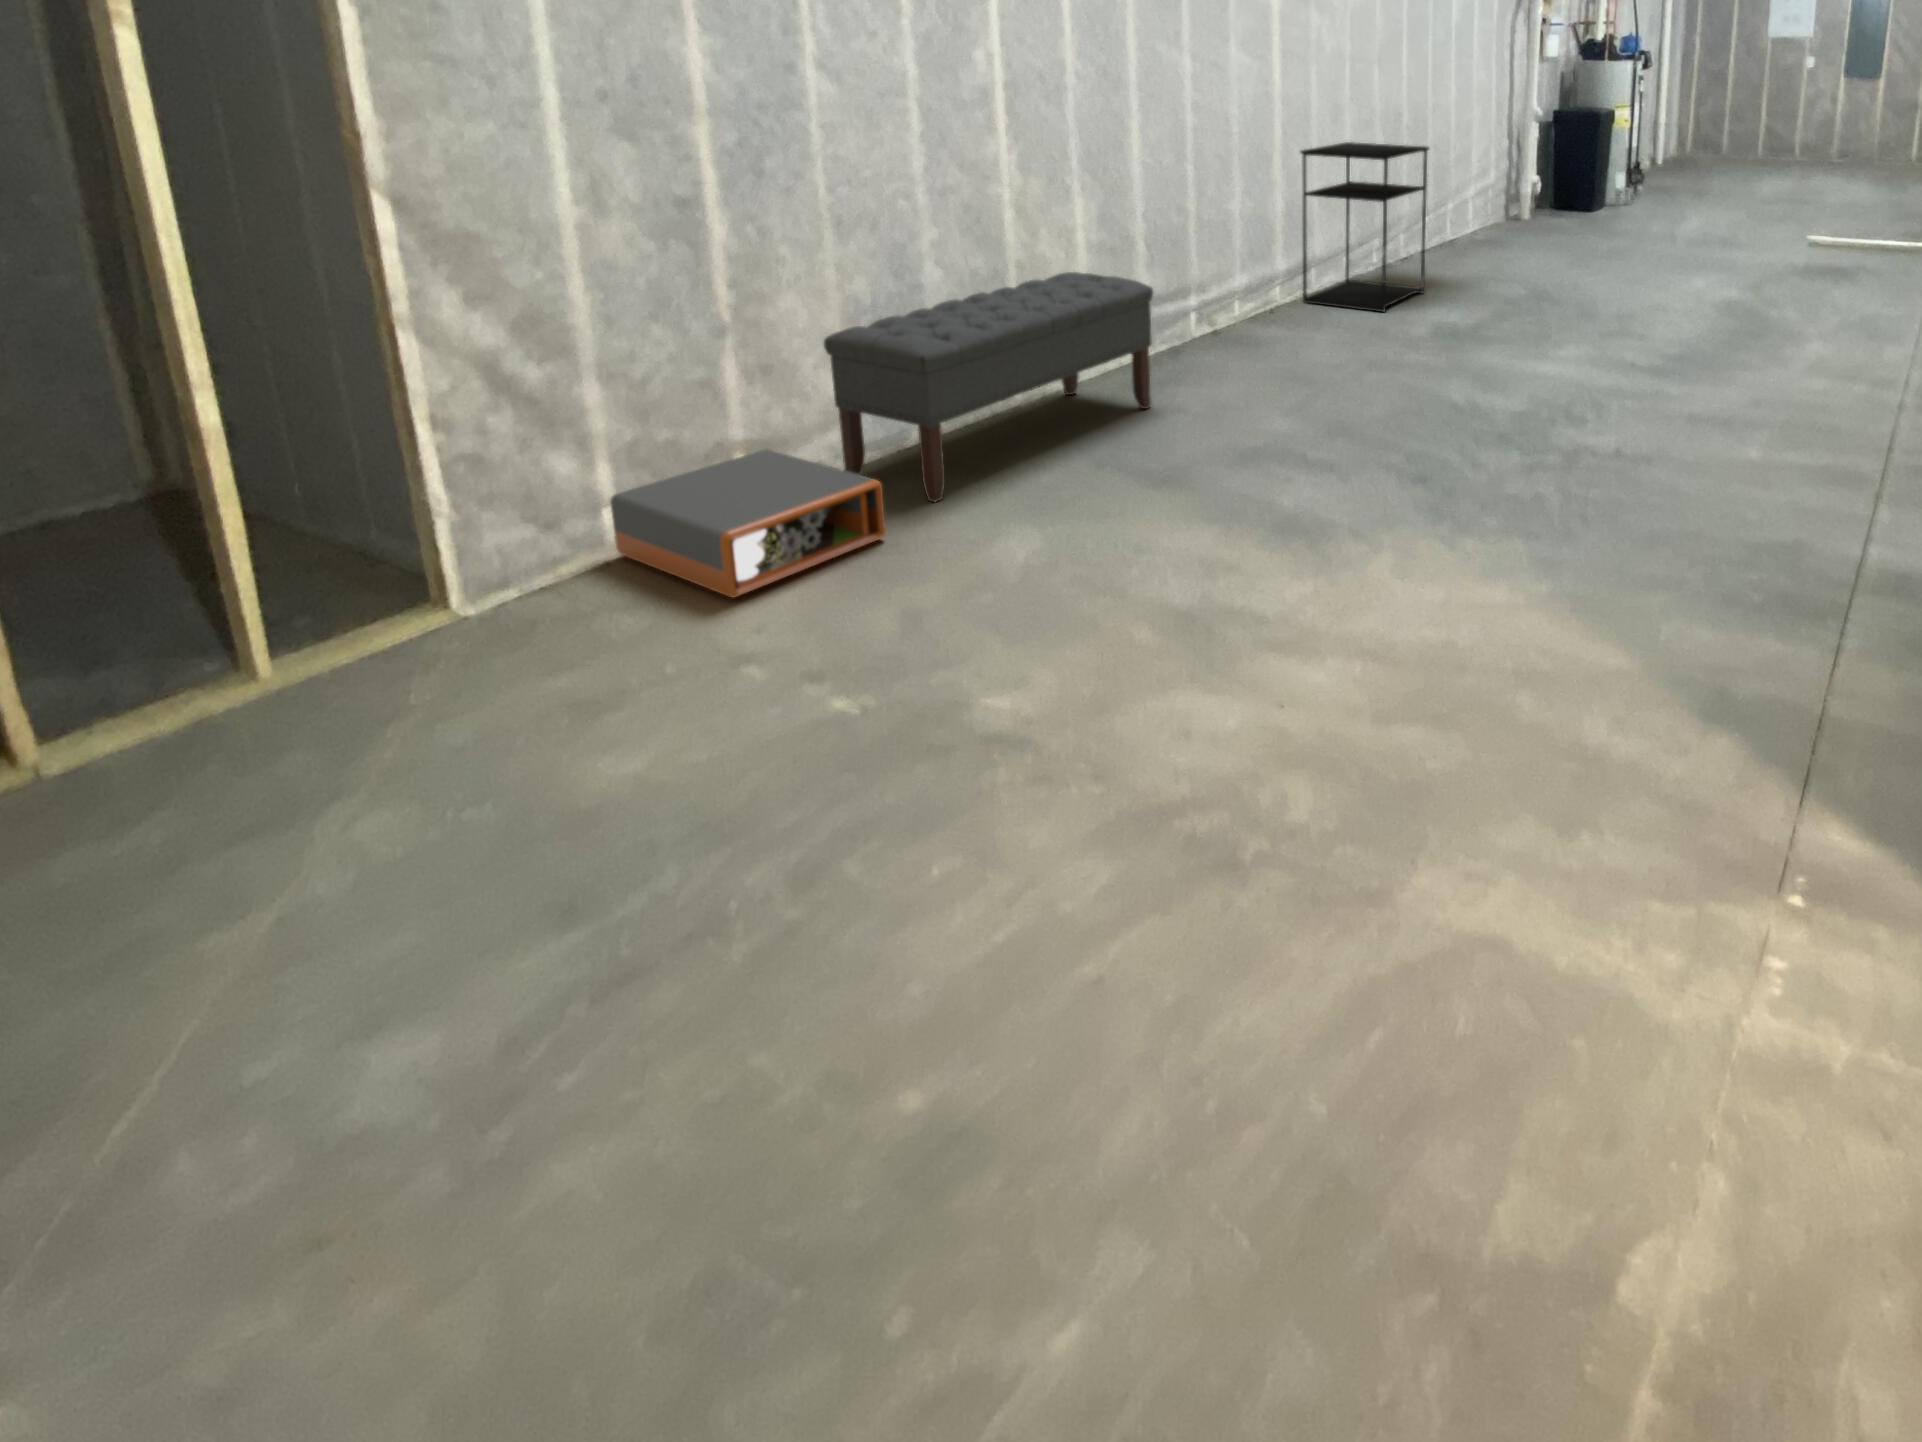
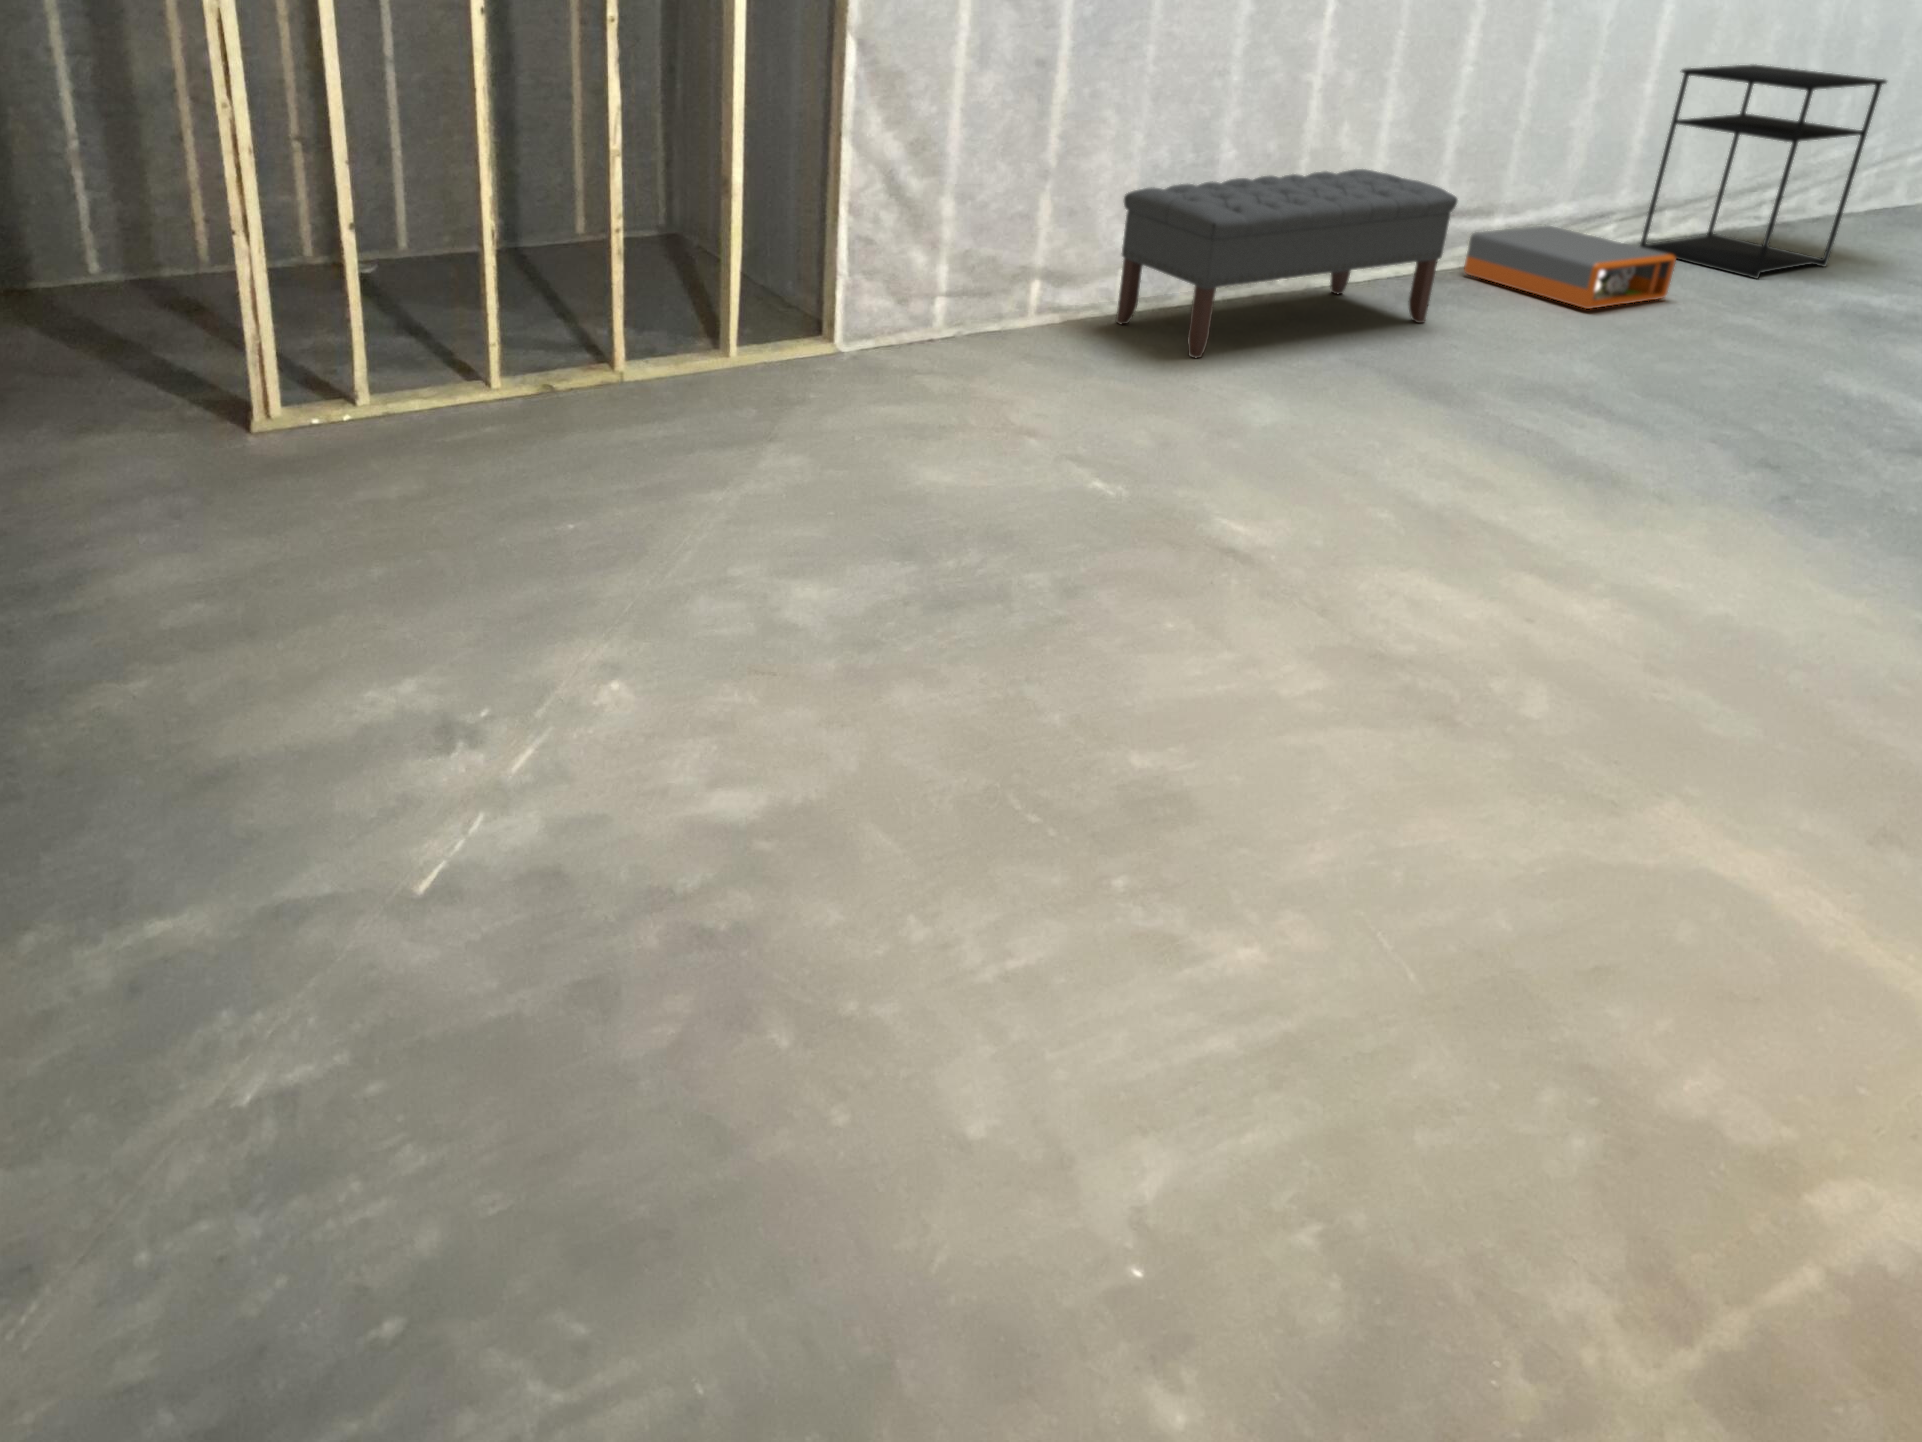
storage box: present [611,449,886,597] -> present [1464,225,1676,309]

